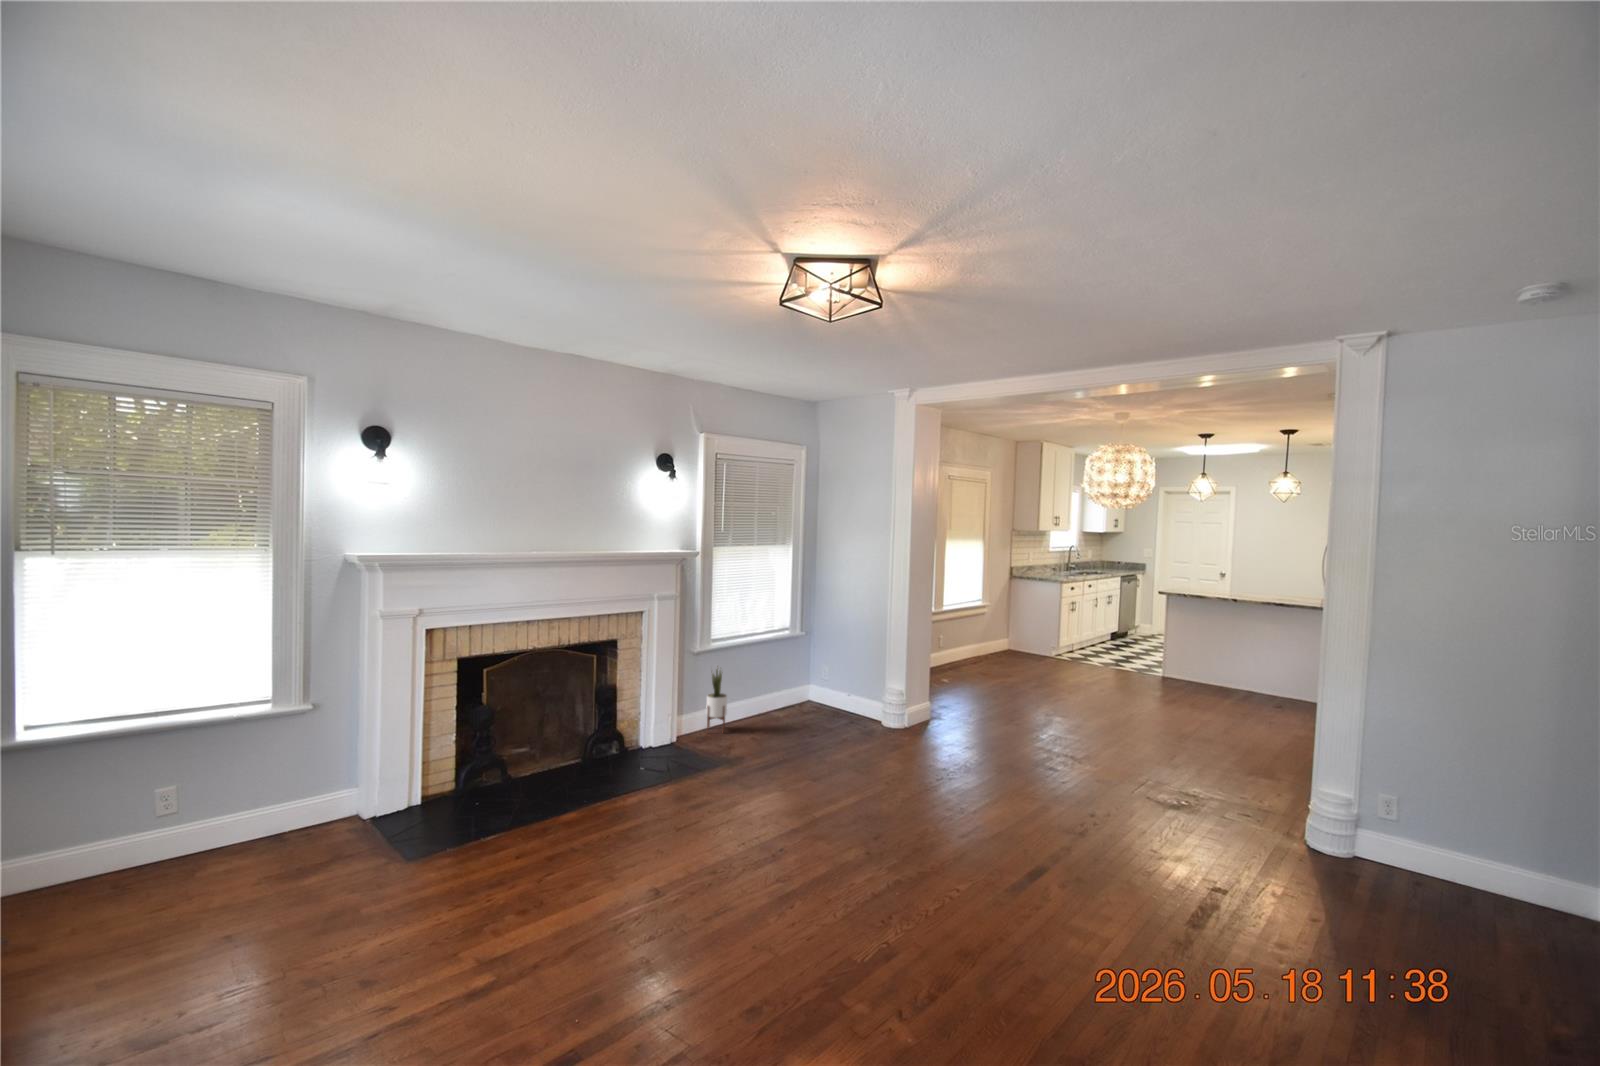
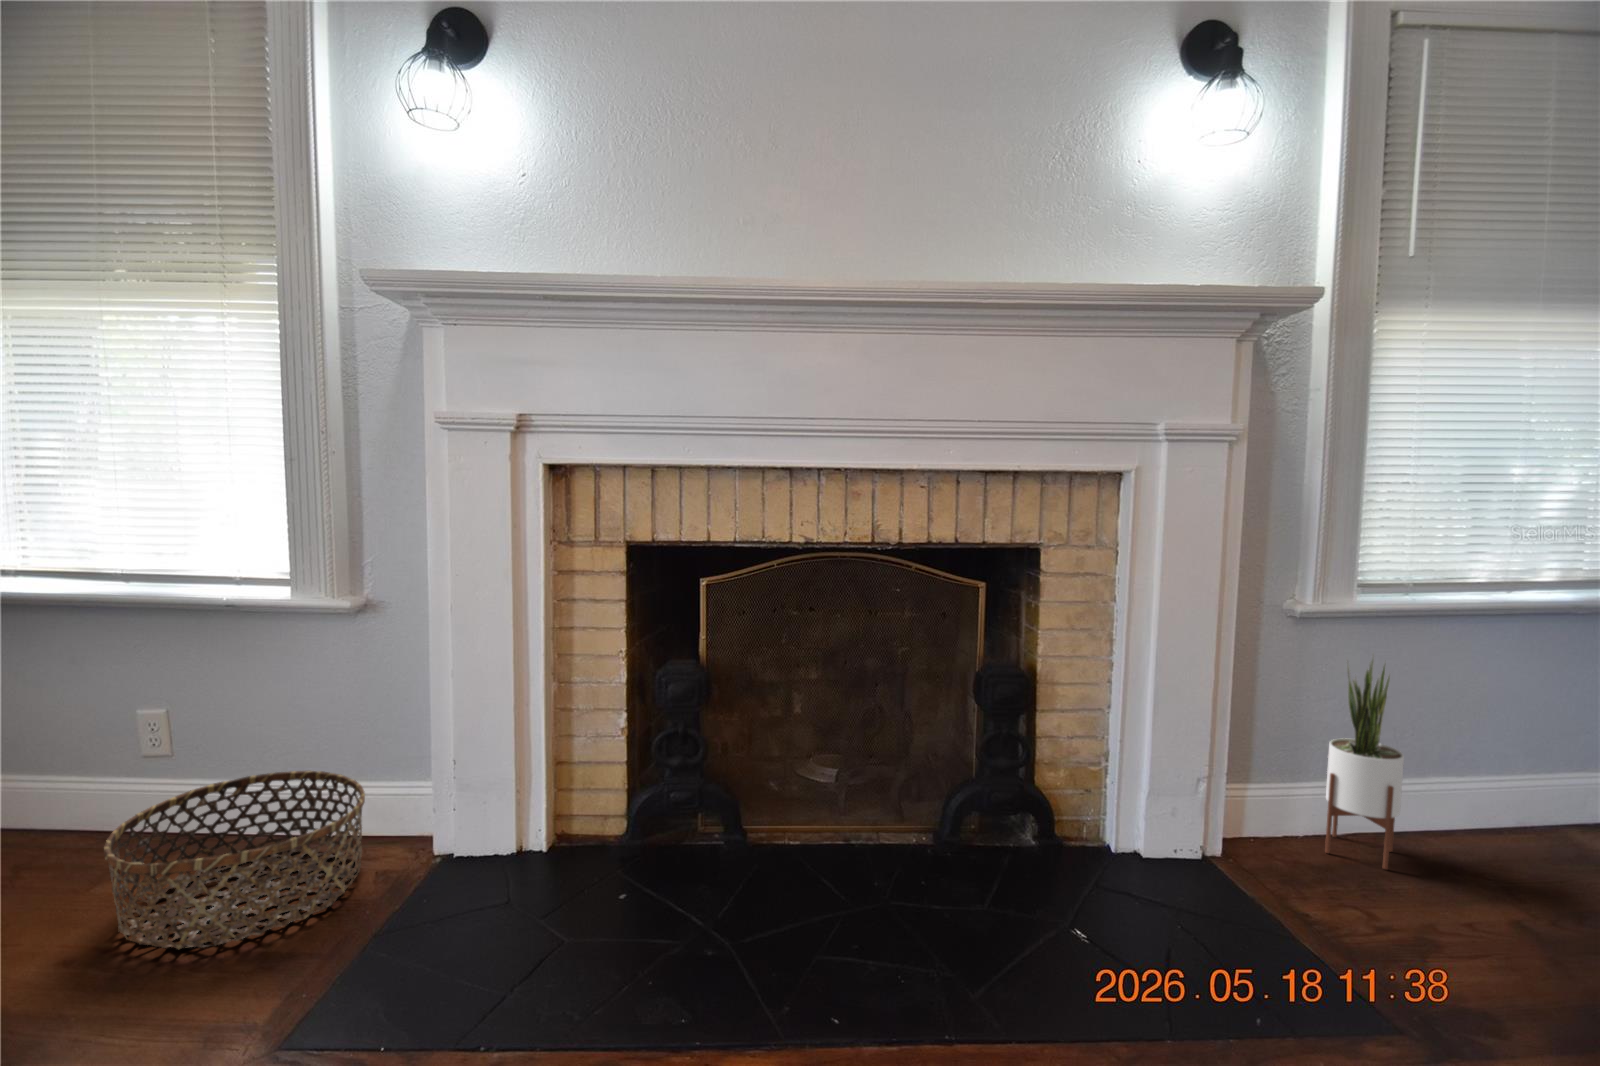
basket: none [225,794,349,878] -> present [104,771,365,949]

